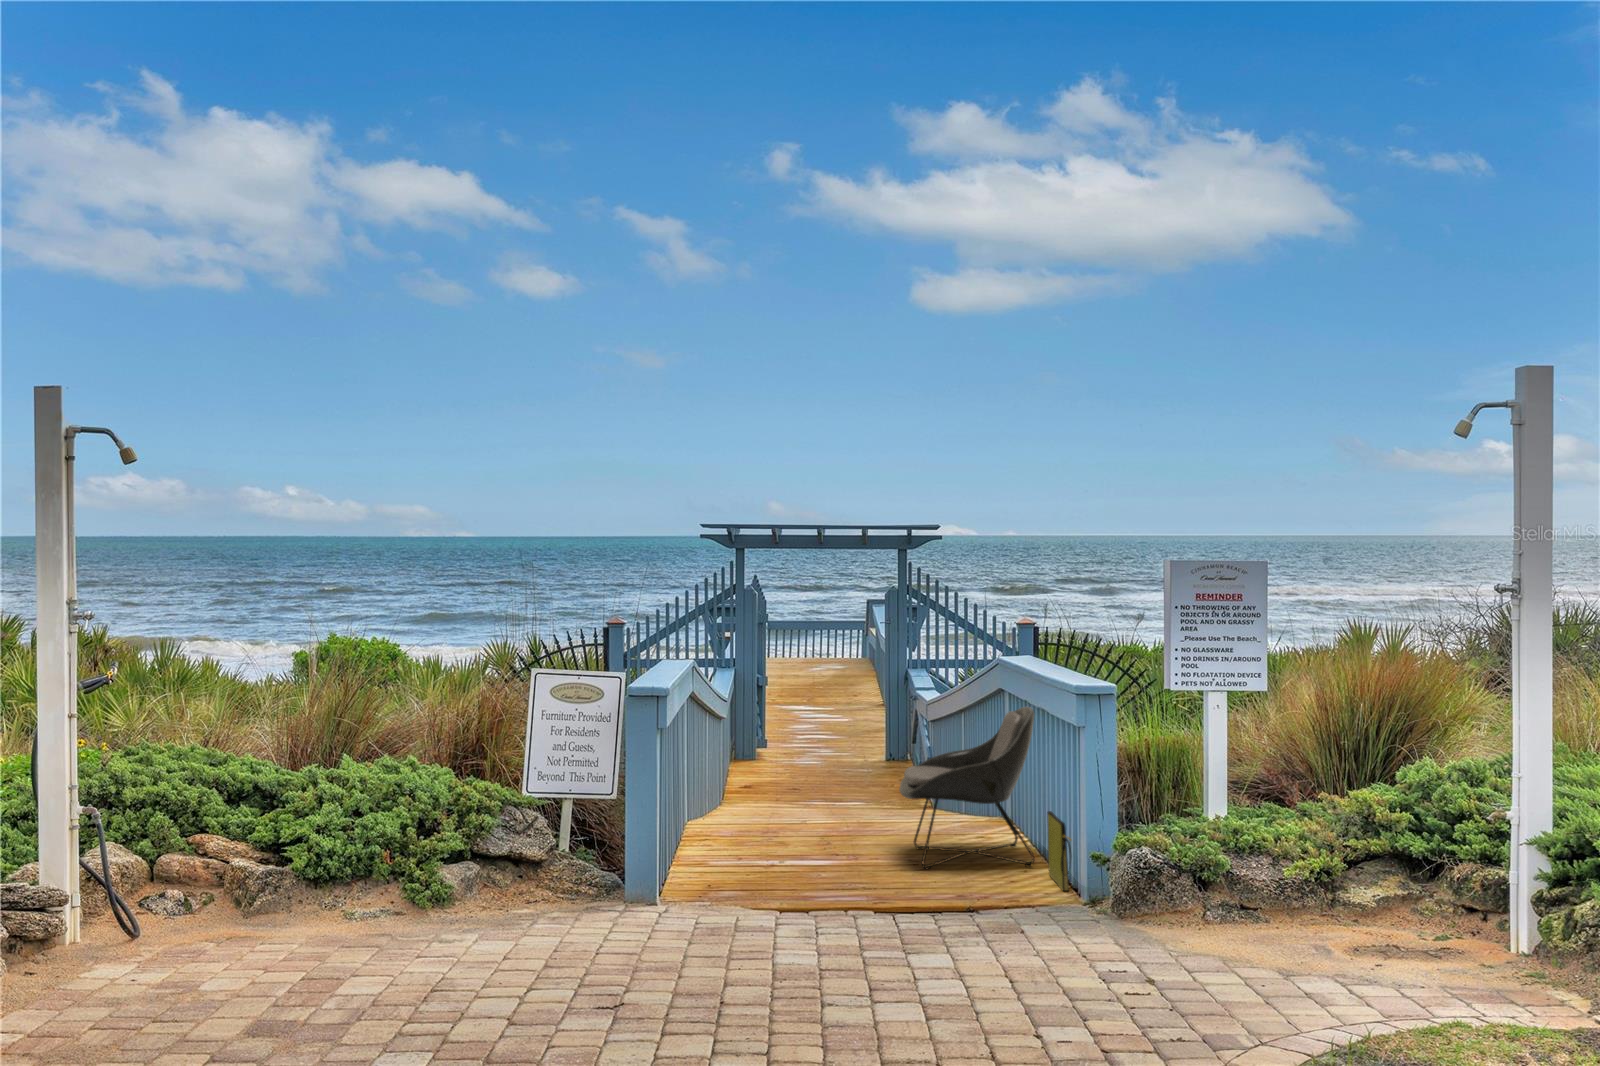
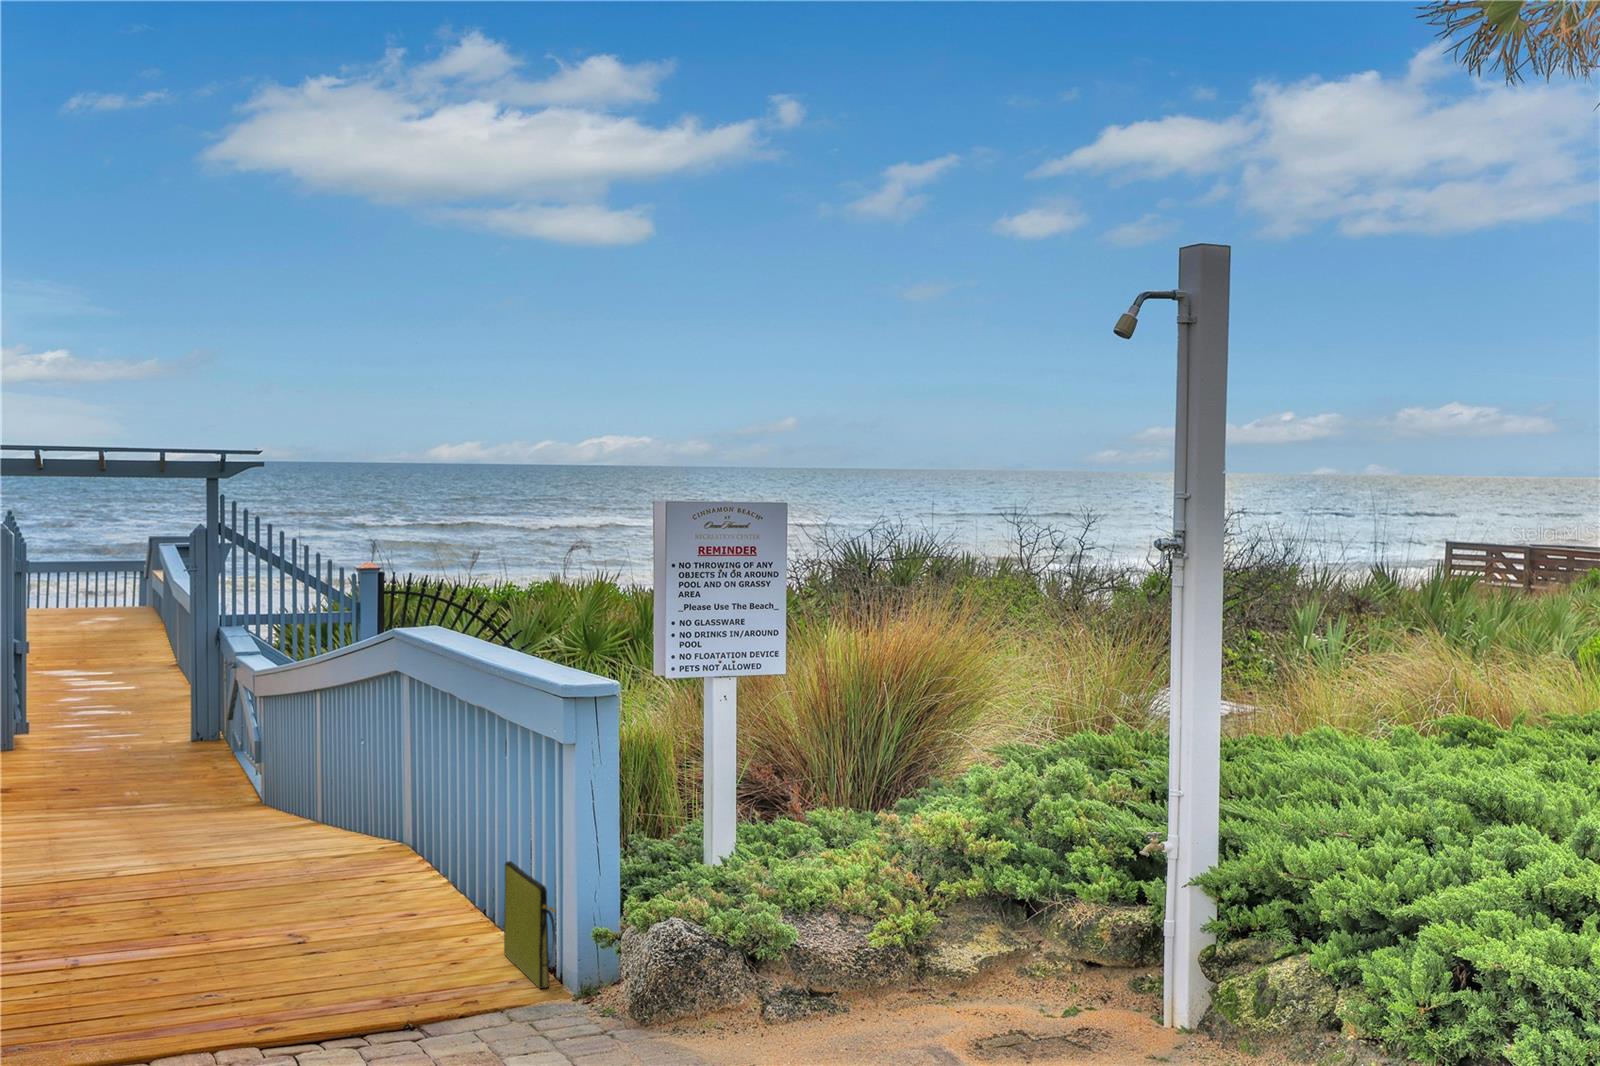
lounge chair: present [899,707,1035,869] -> none [260,702,478,967]

